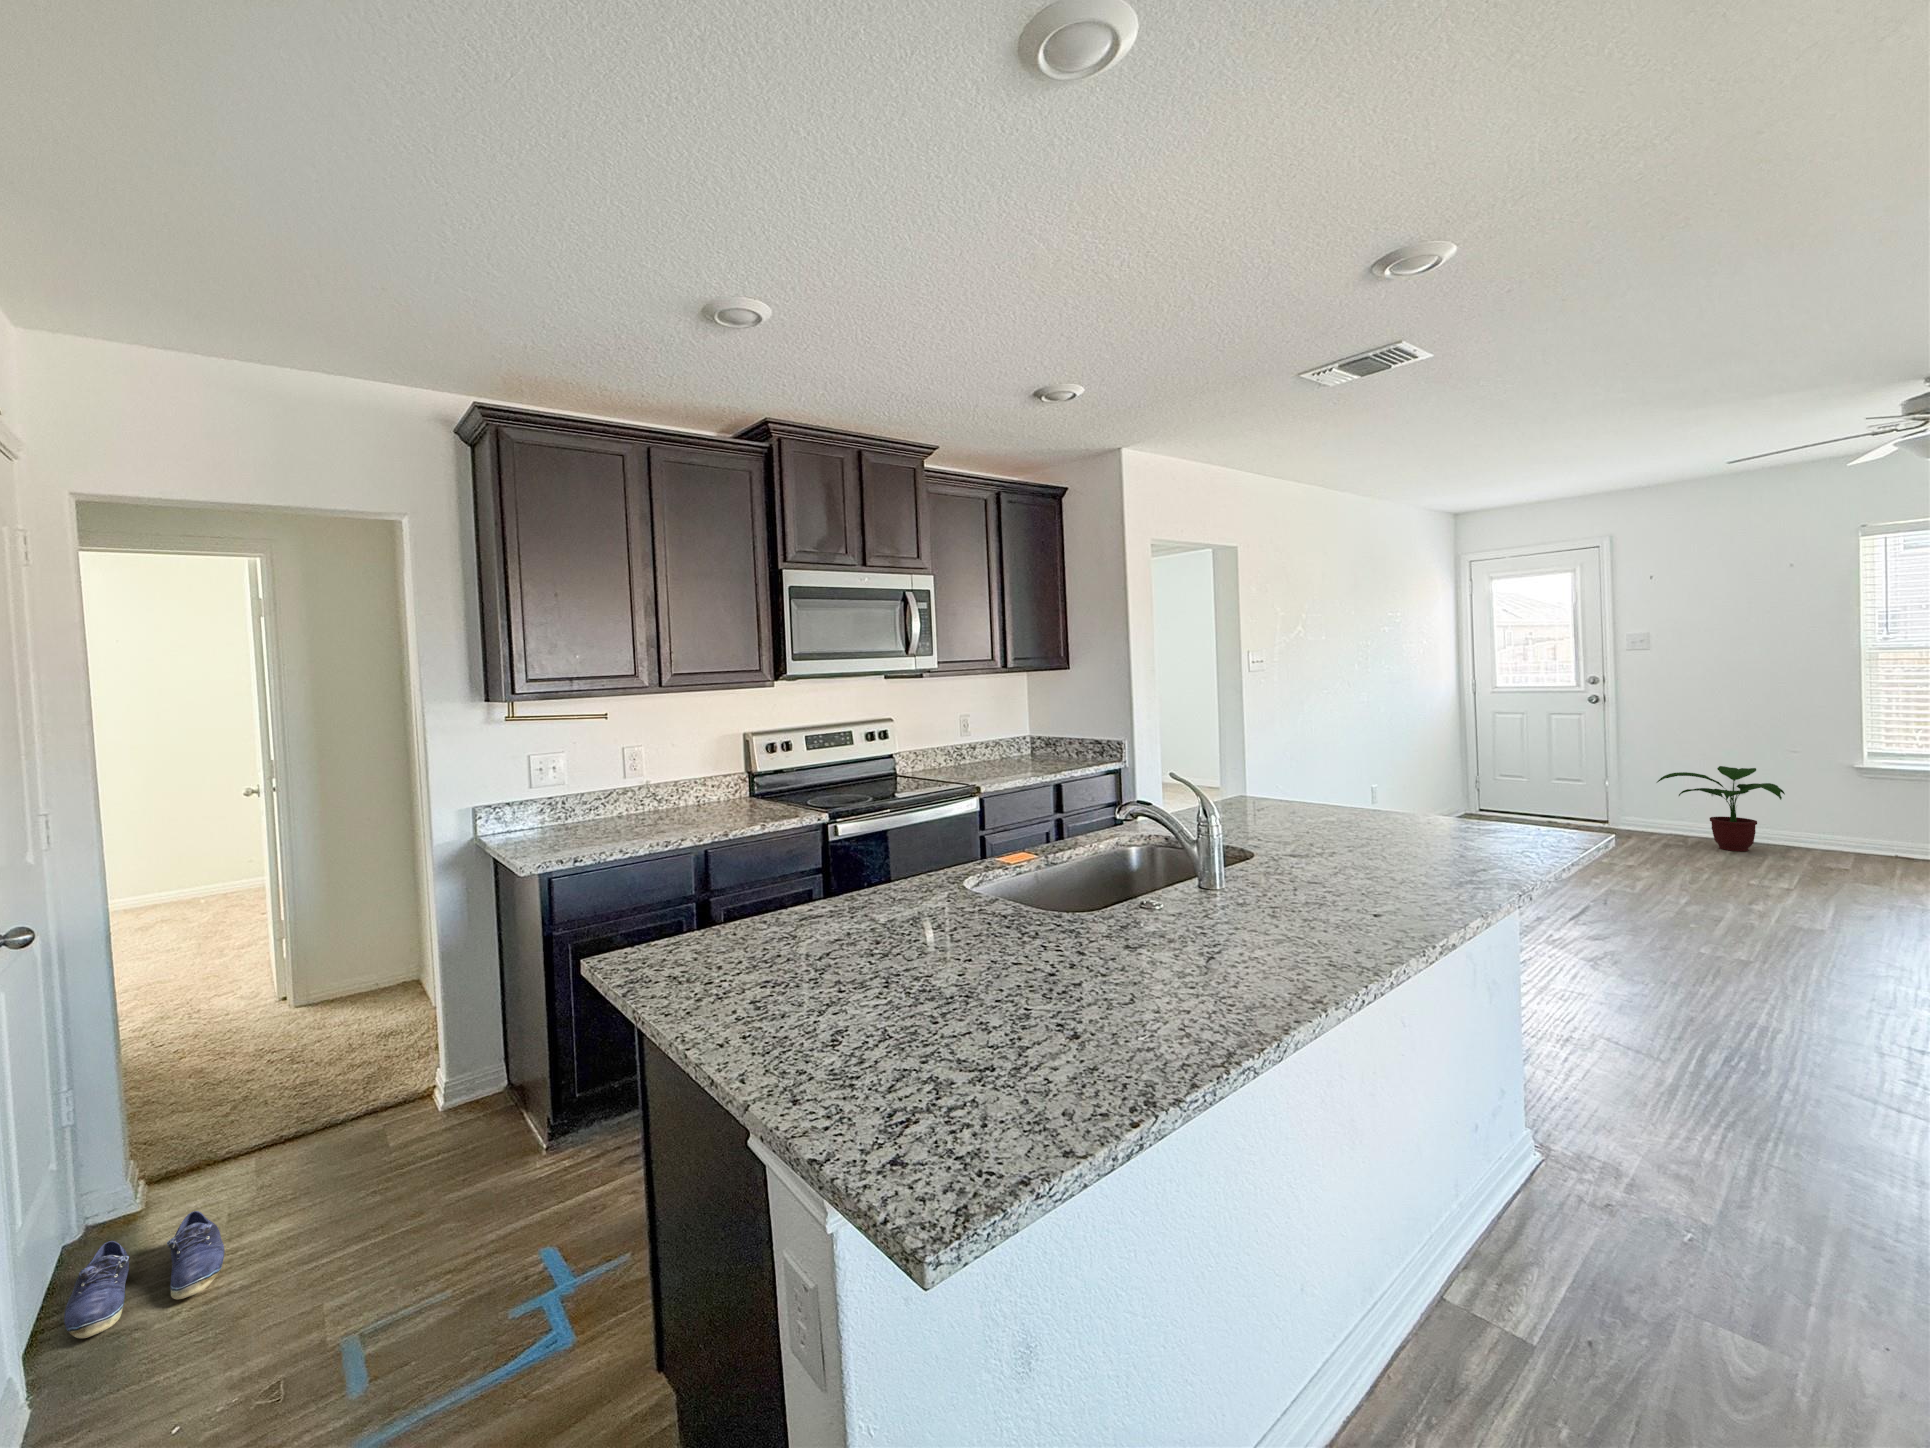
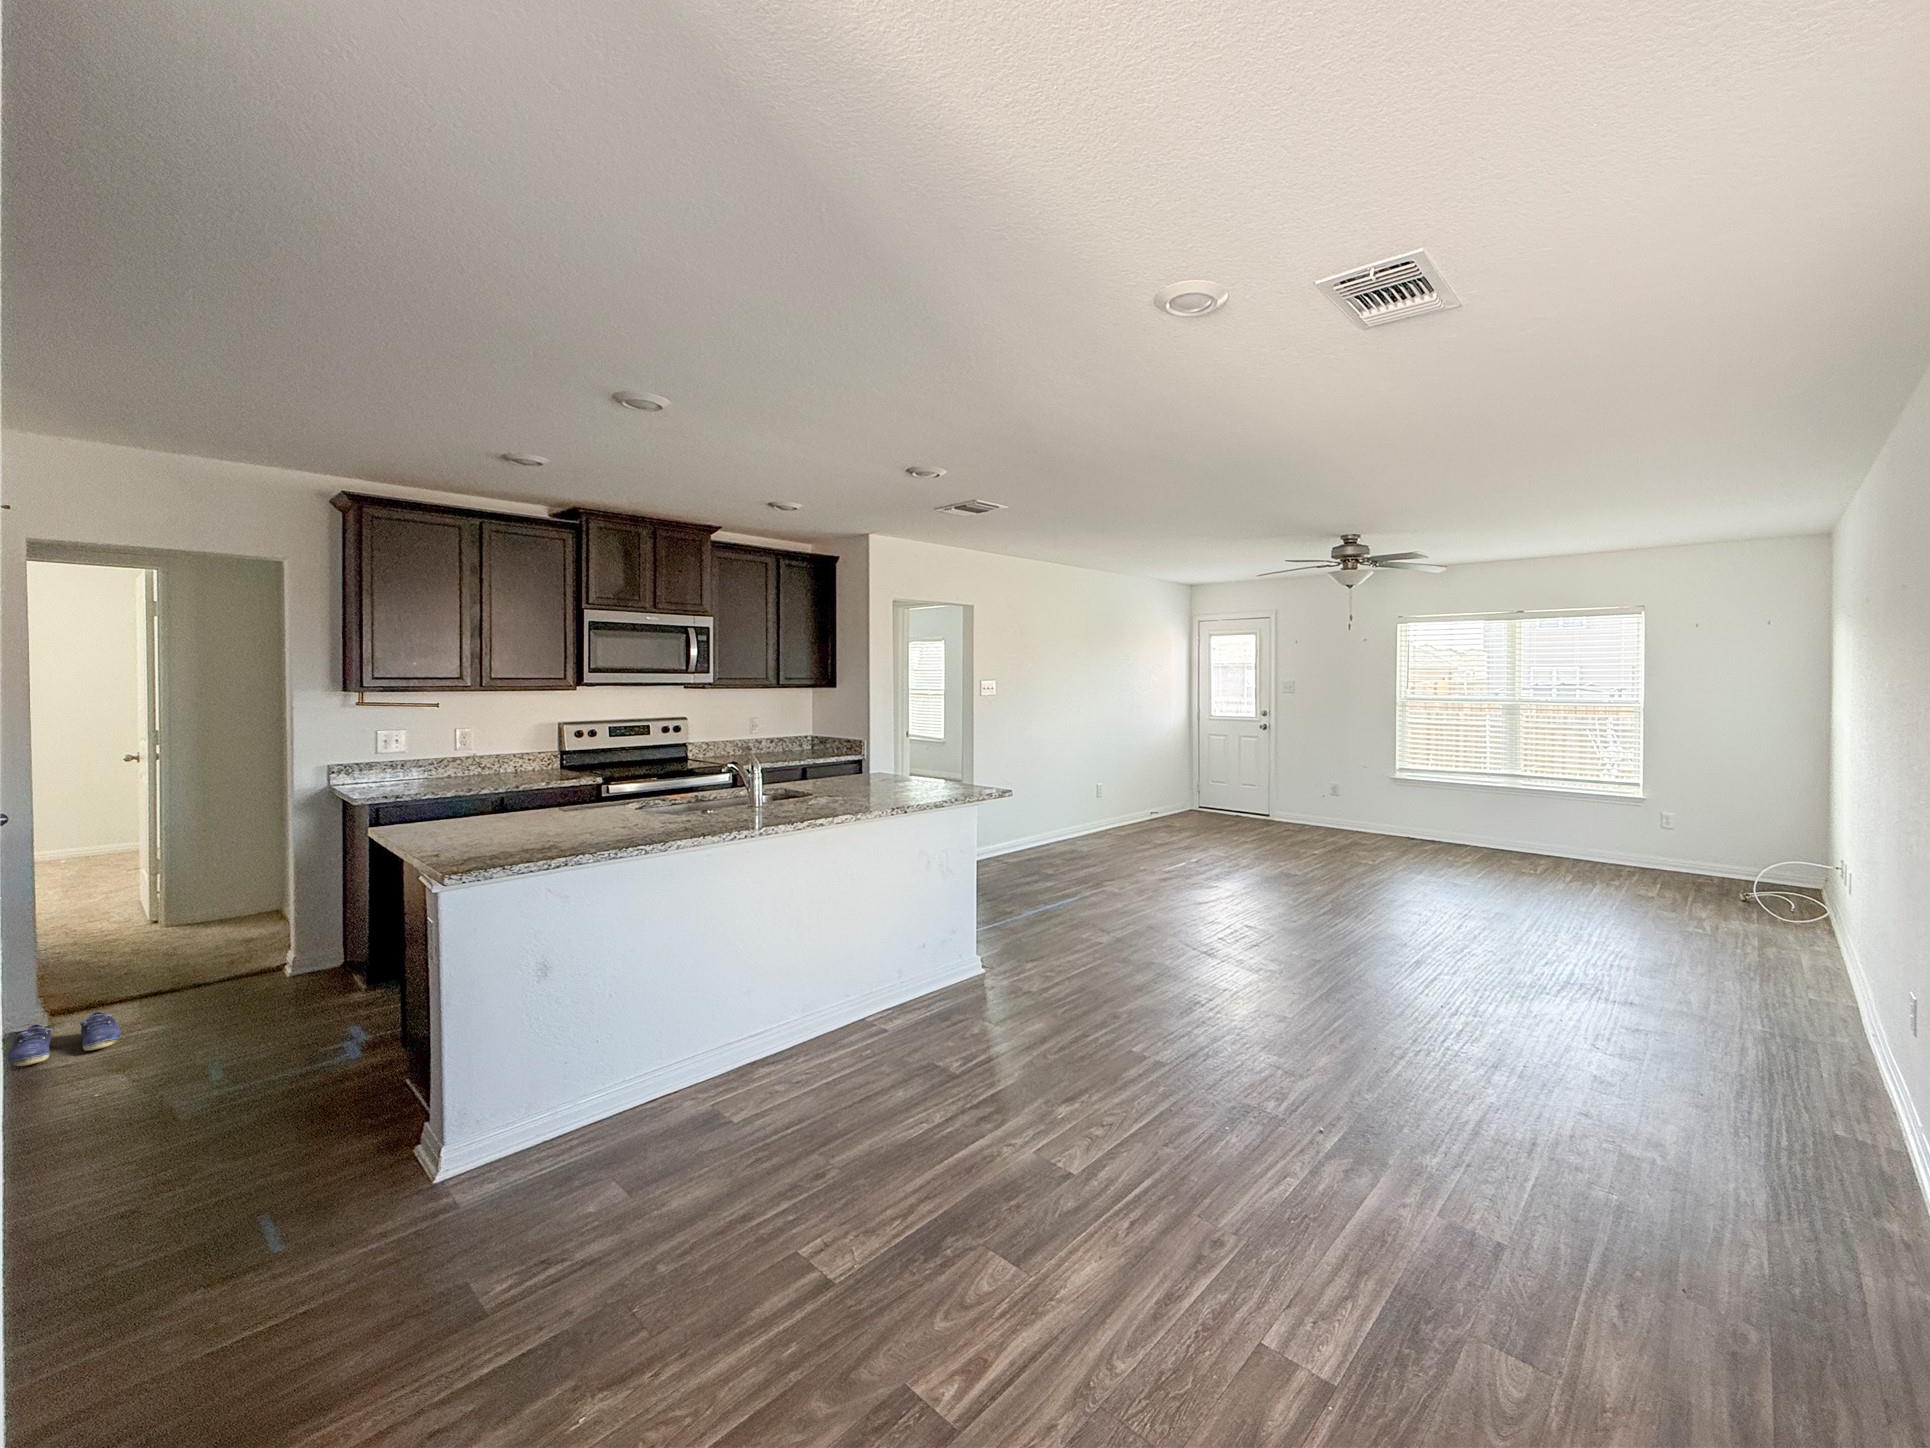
potted plant: present [1657,766,1785,851] -> none [1287,775,1356,833]

